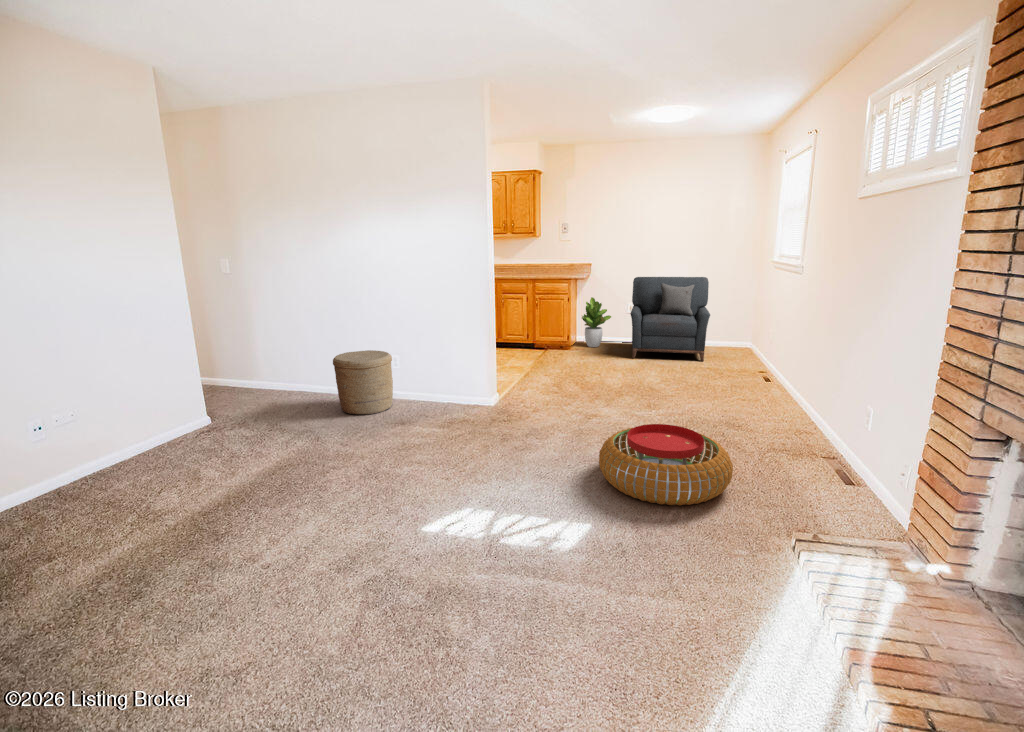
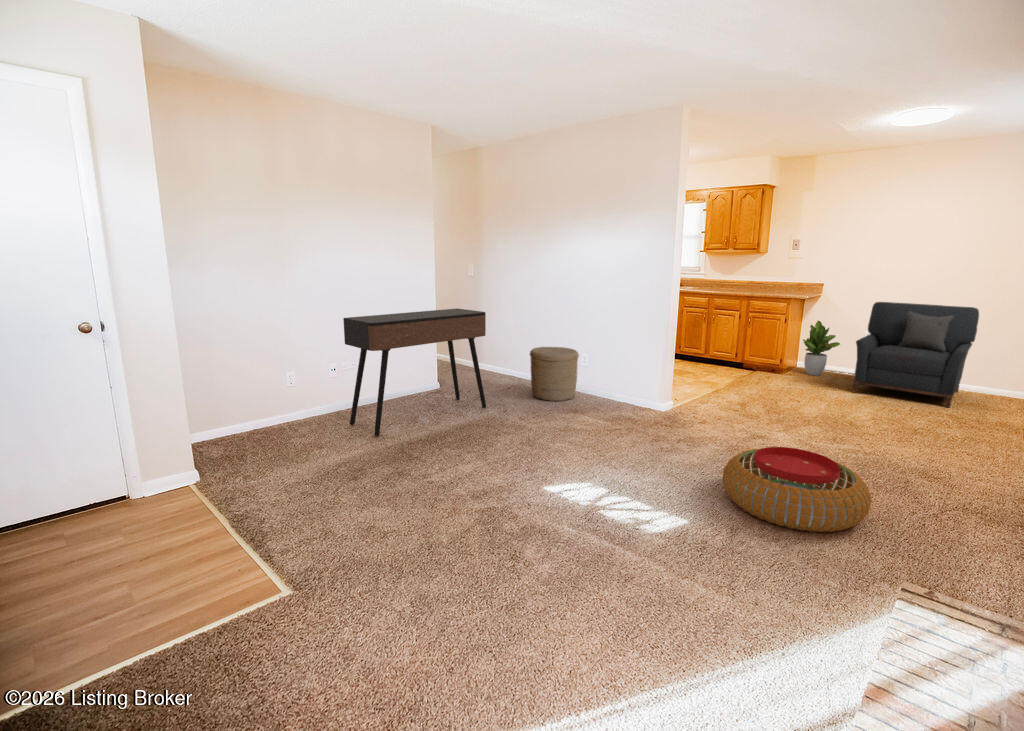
console table: none [52,317,291,514] -> present [343,308,486,436]

